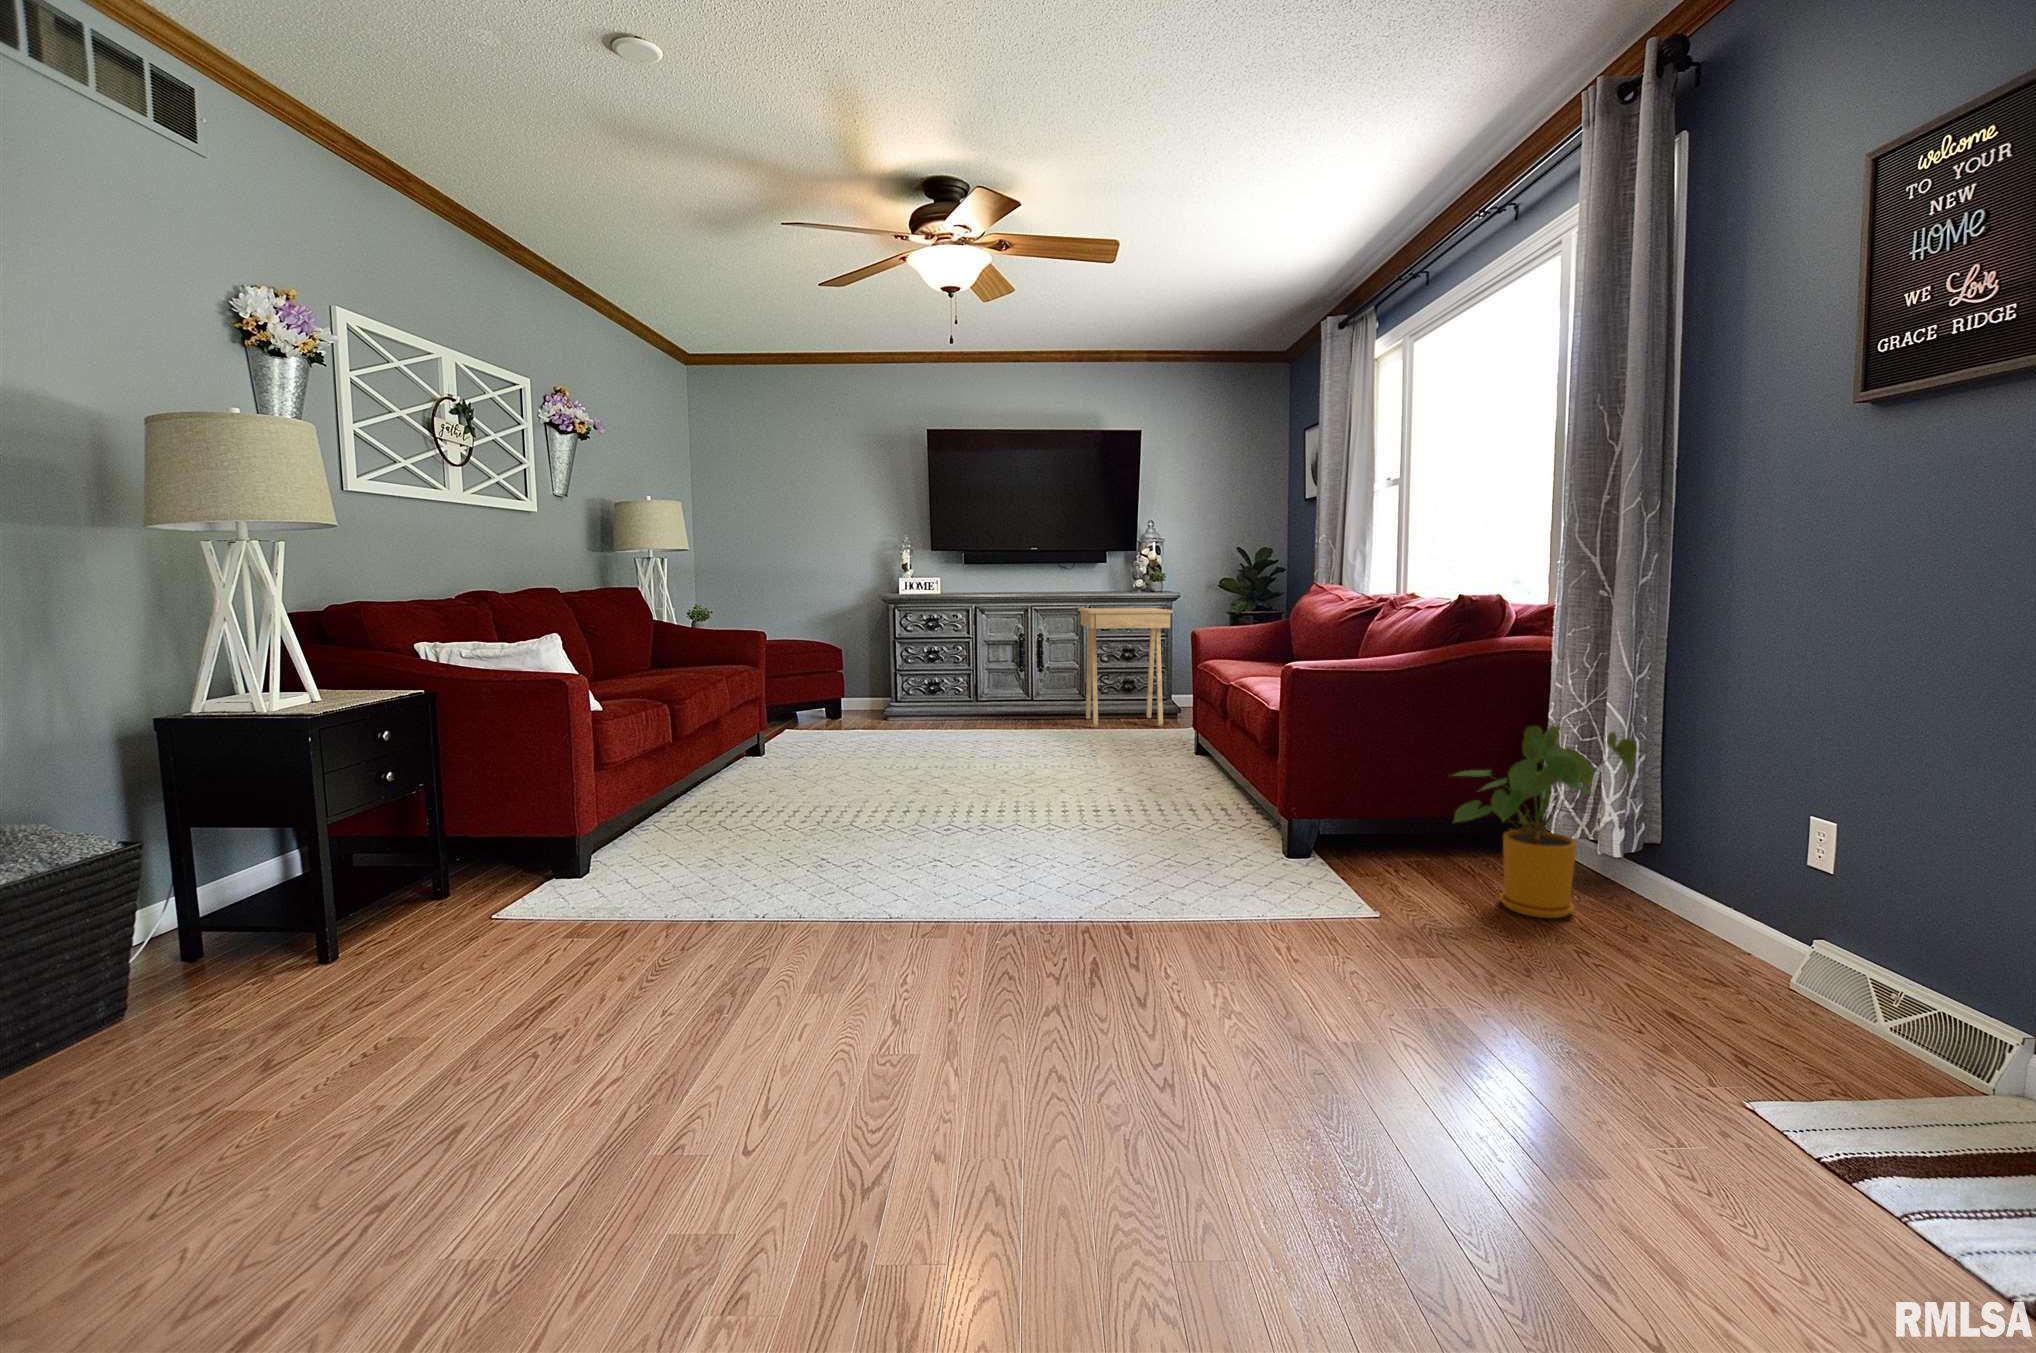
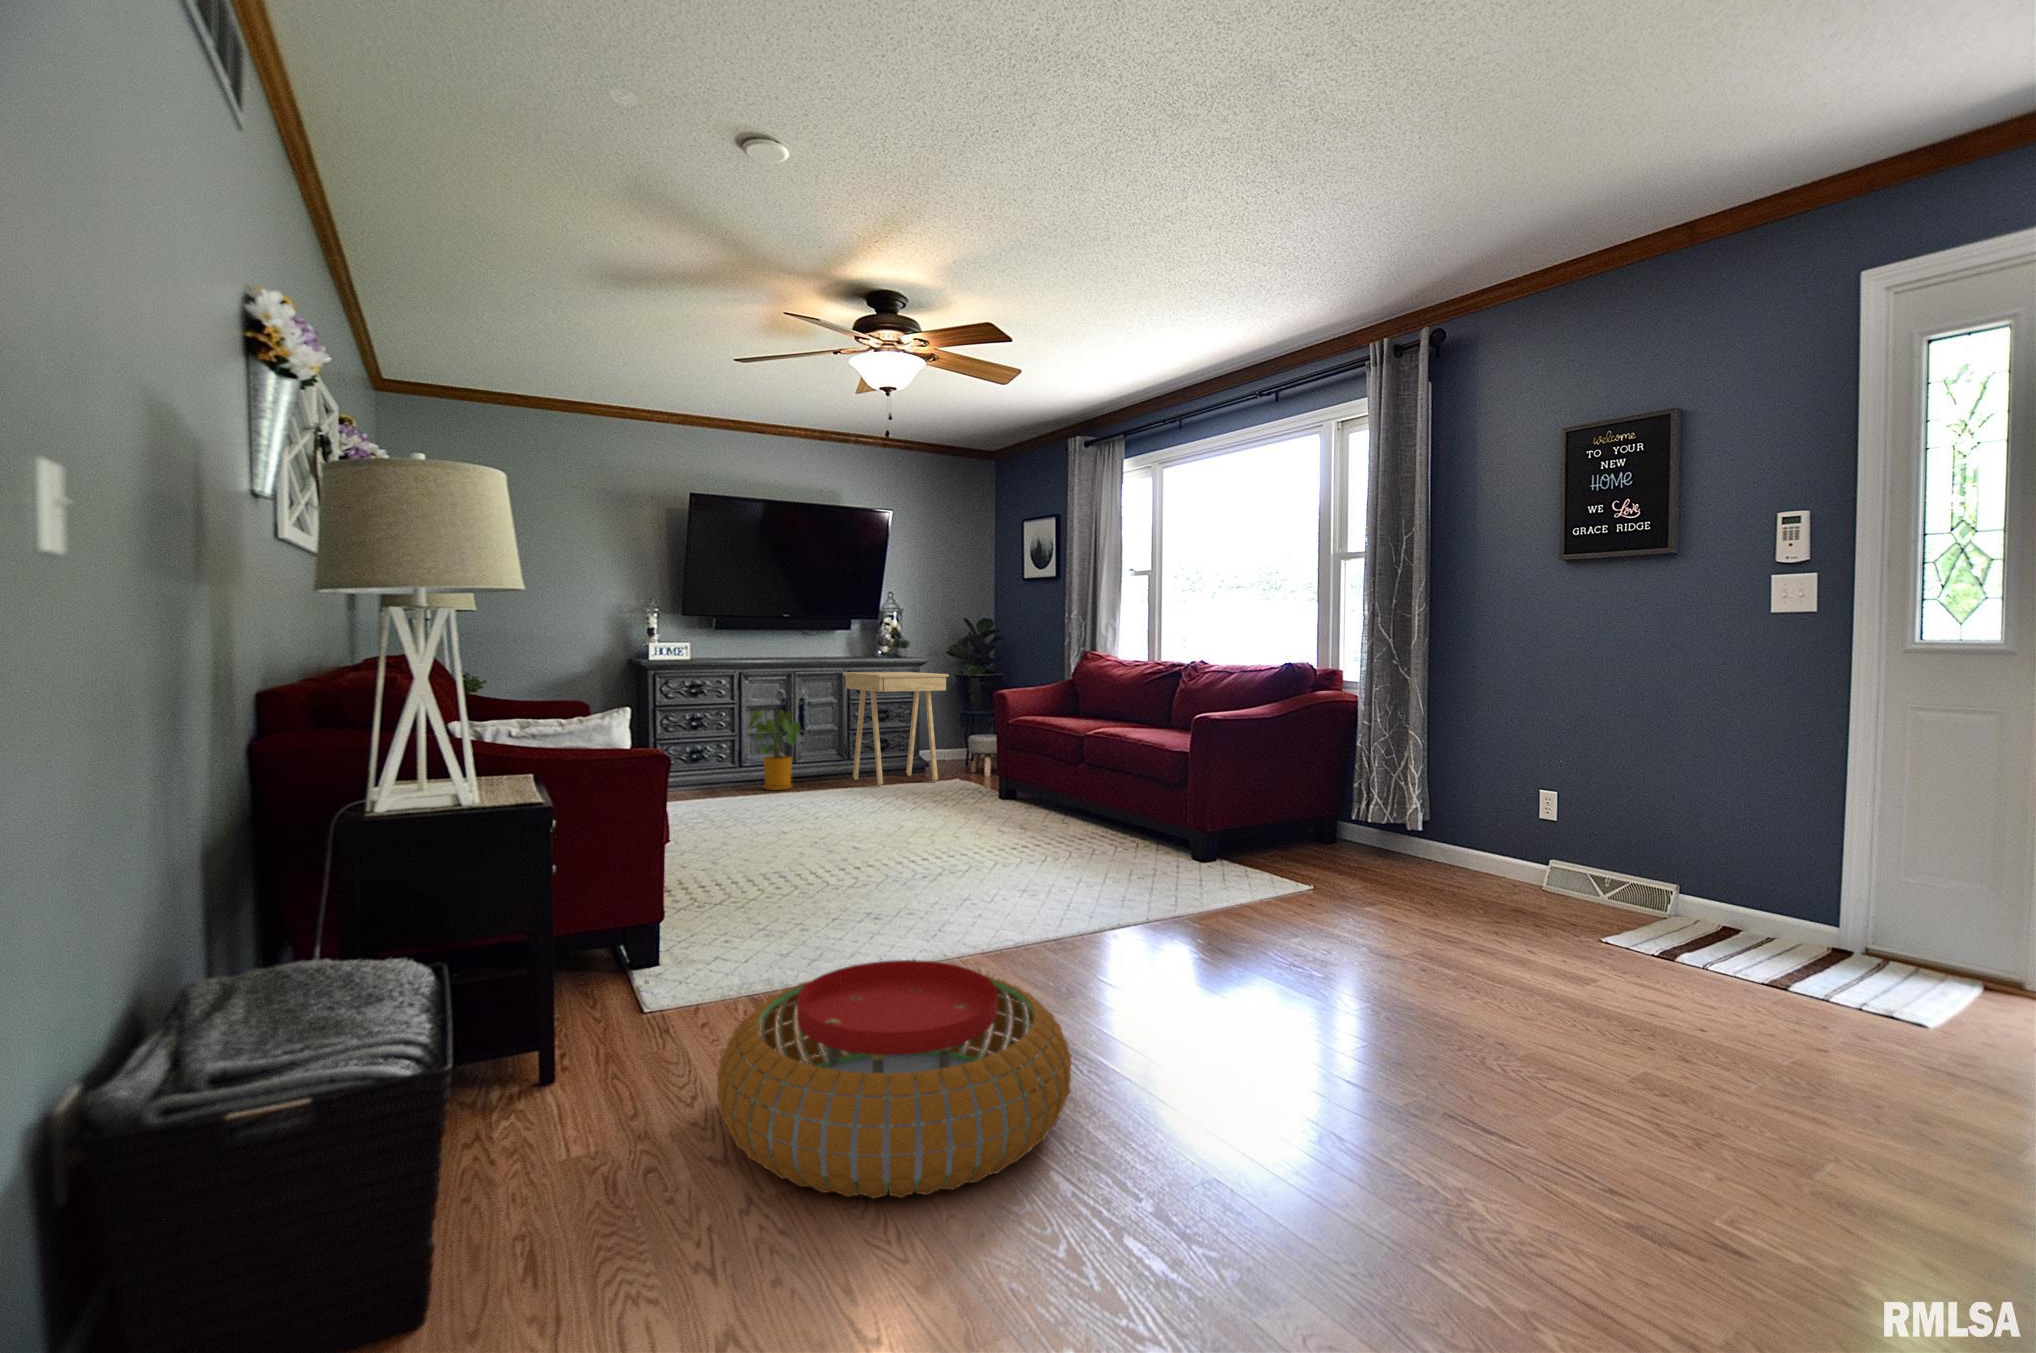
house plant: present [1453,725,1637,918] -> present [748,710,802,790]
pouf: none [77,923,565,1200] -> present [717,960,1071,1198]

